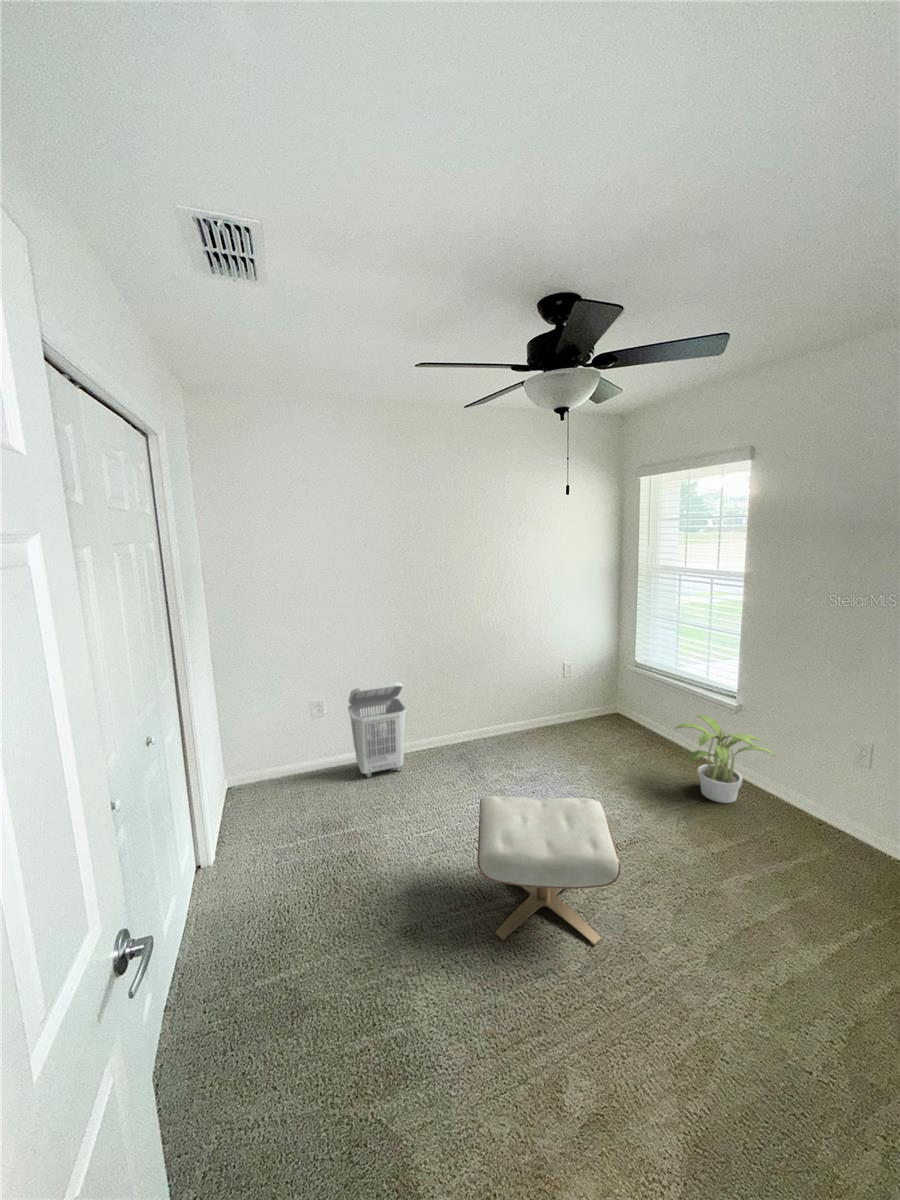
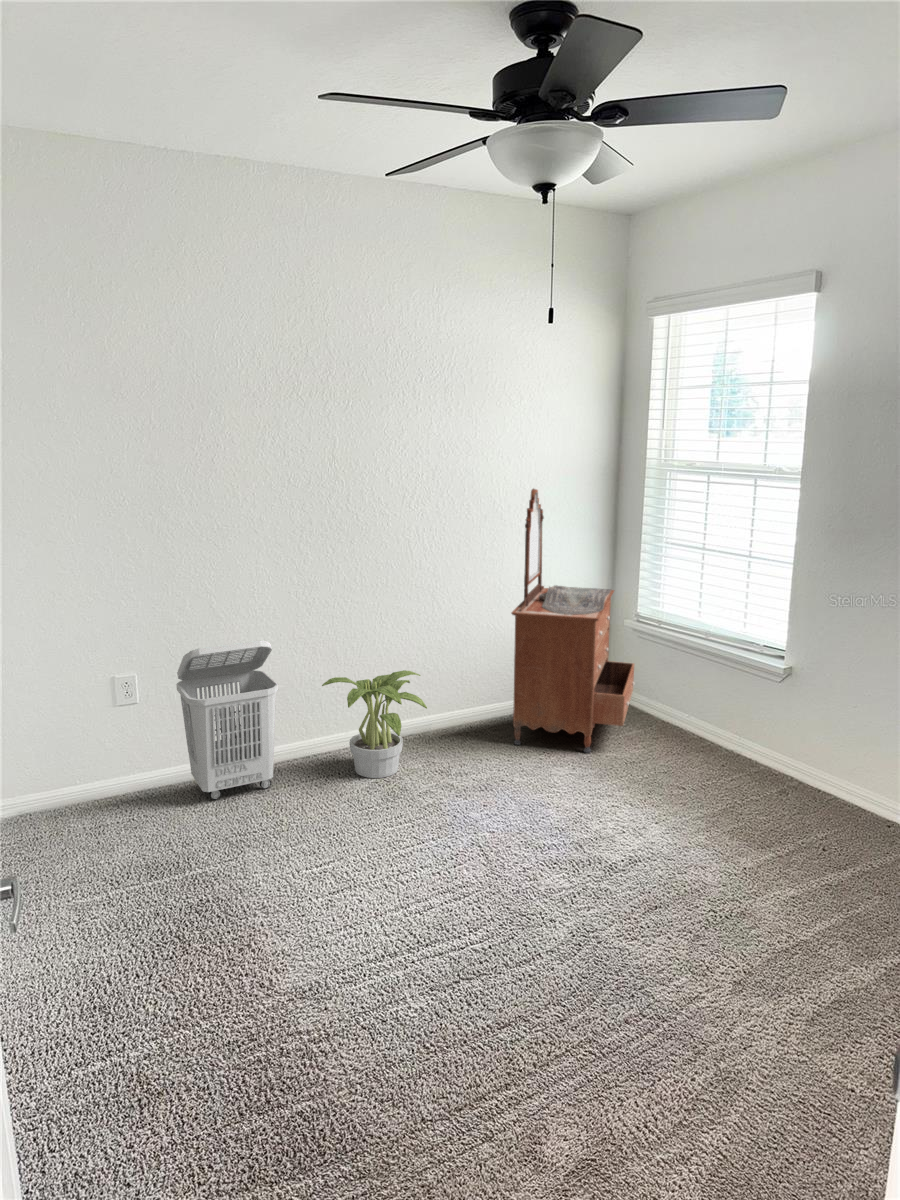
dresser: none [550,586,632,754] -> present [511,489,635,753]
potted plant: present [675,715,776,803] -> present [322,670,427,778]
ottoman: present [478,796,620,945] -> none [412,790,619,990]

